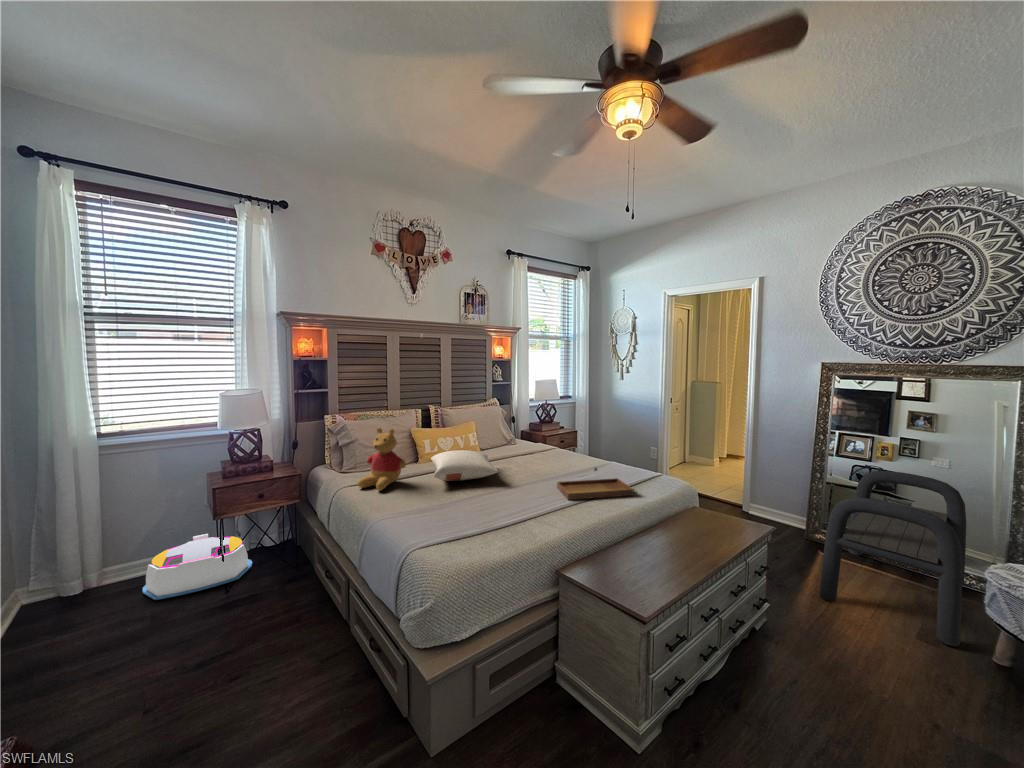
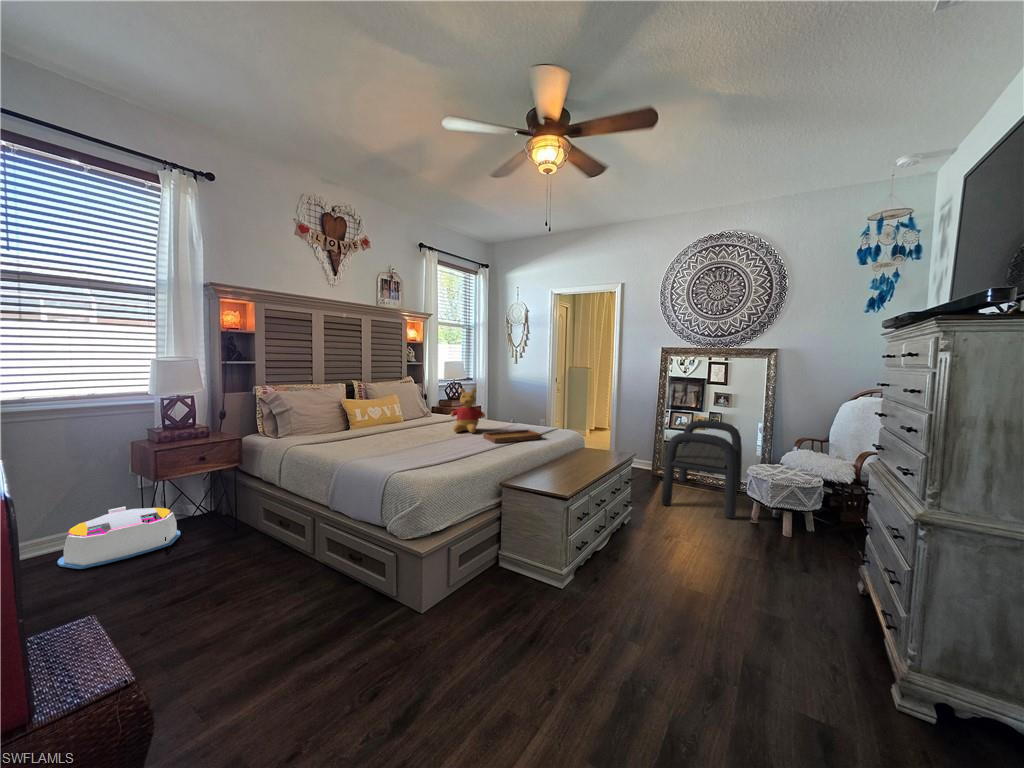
stuffed bear: present [358,428,406,491] -> present [451,388,485,433]
pillow: present [431,450,499,481] -> none [369,413,435,437]

